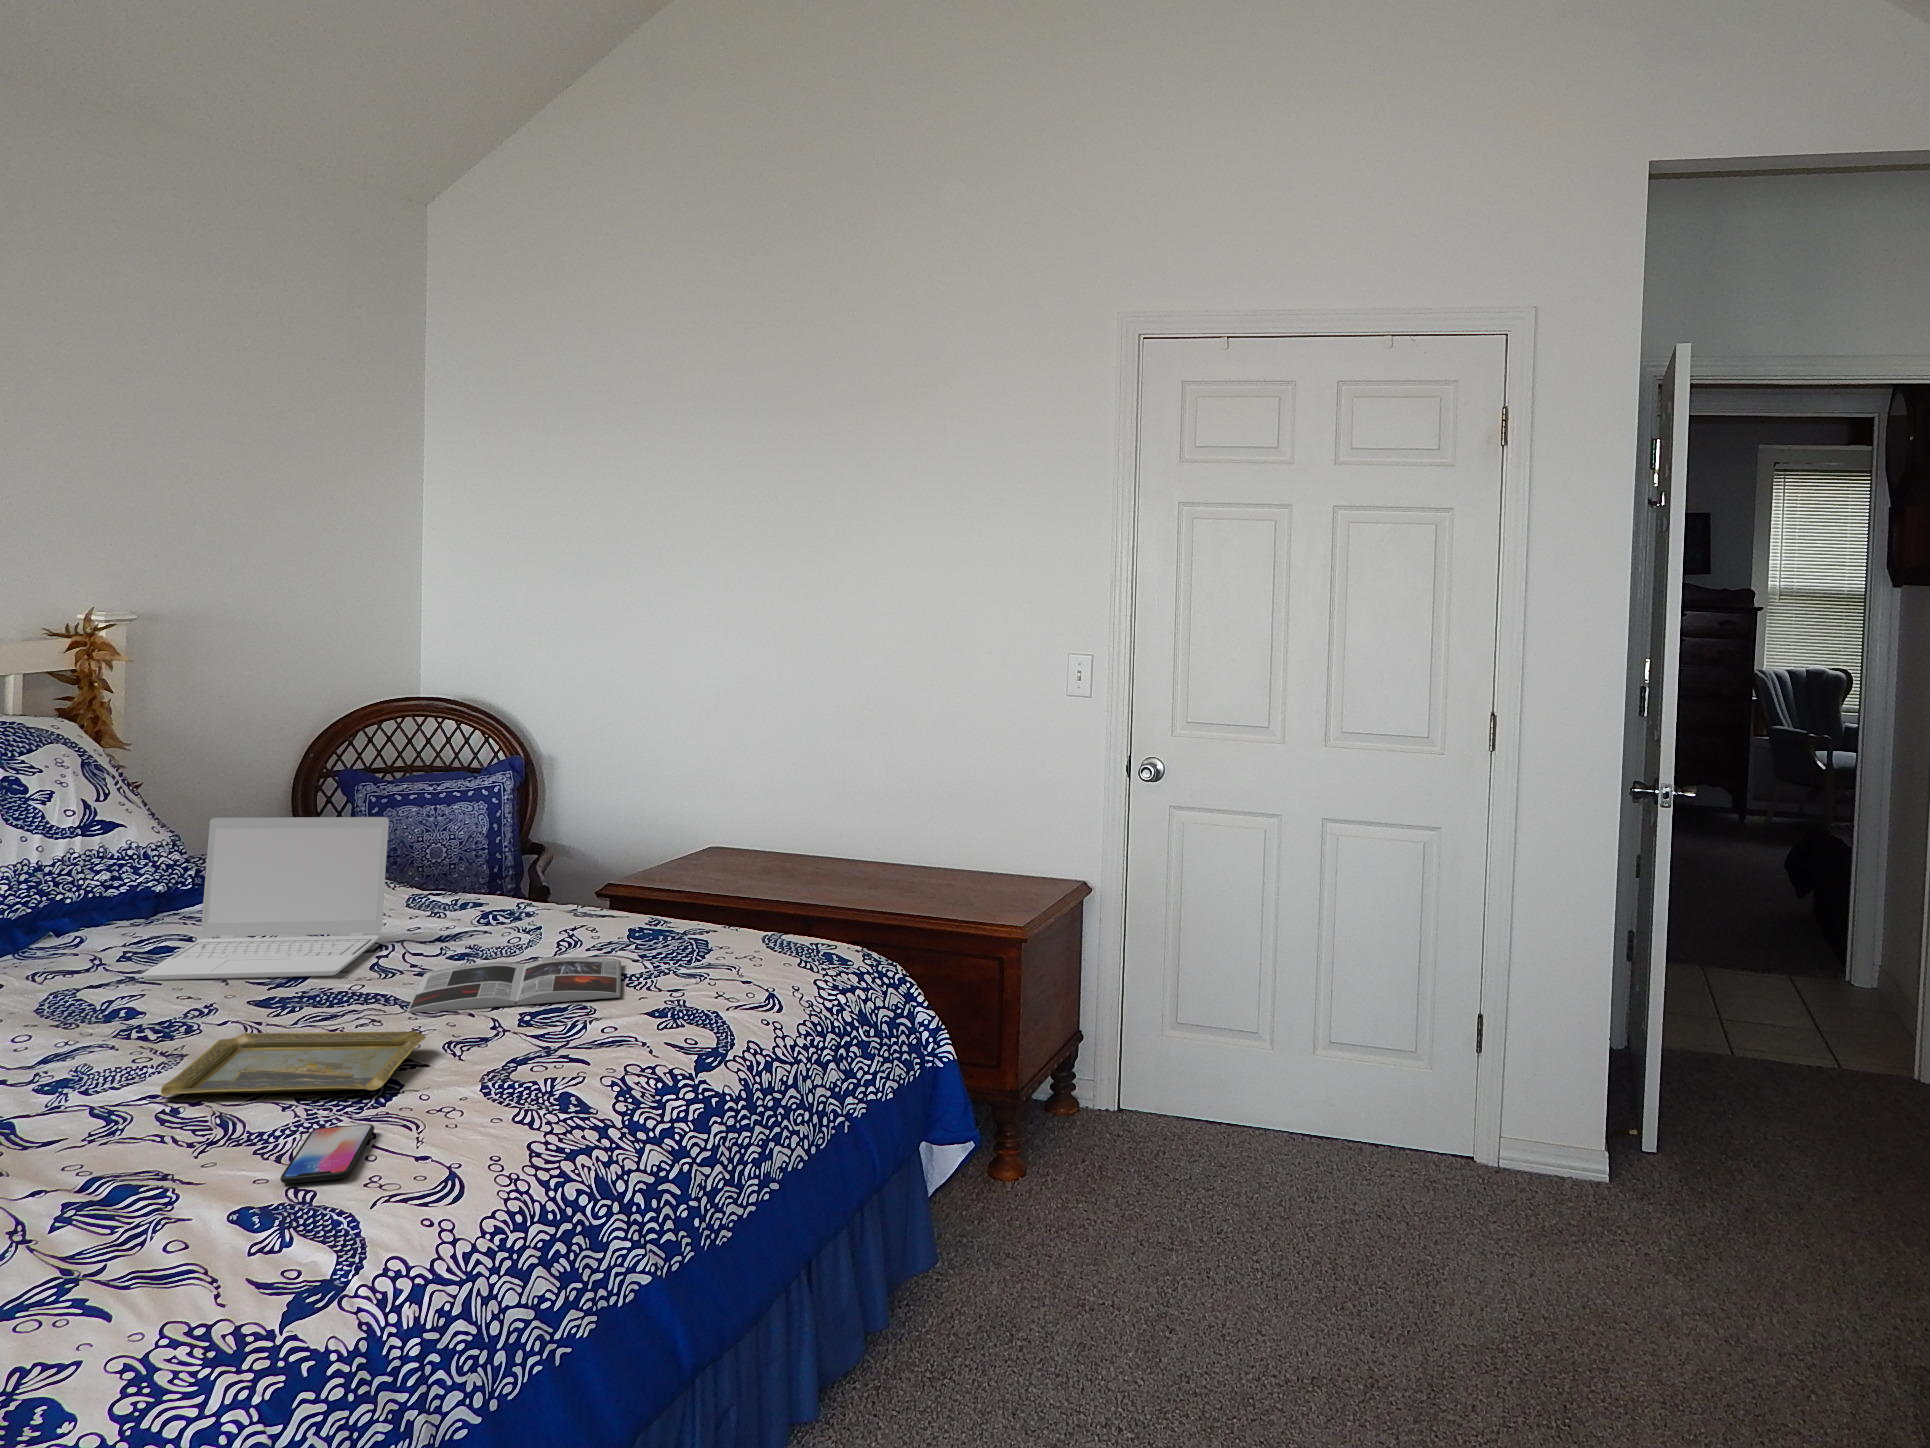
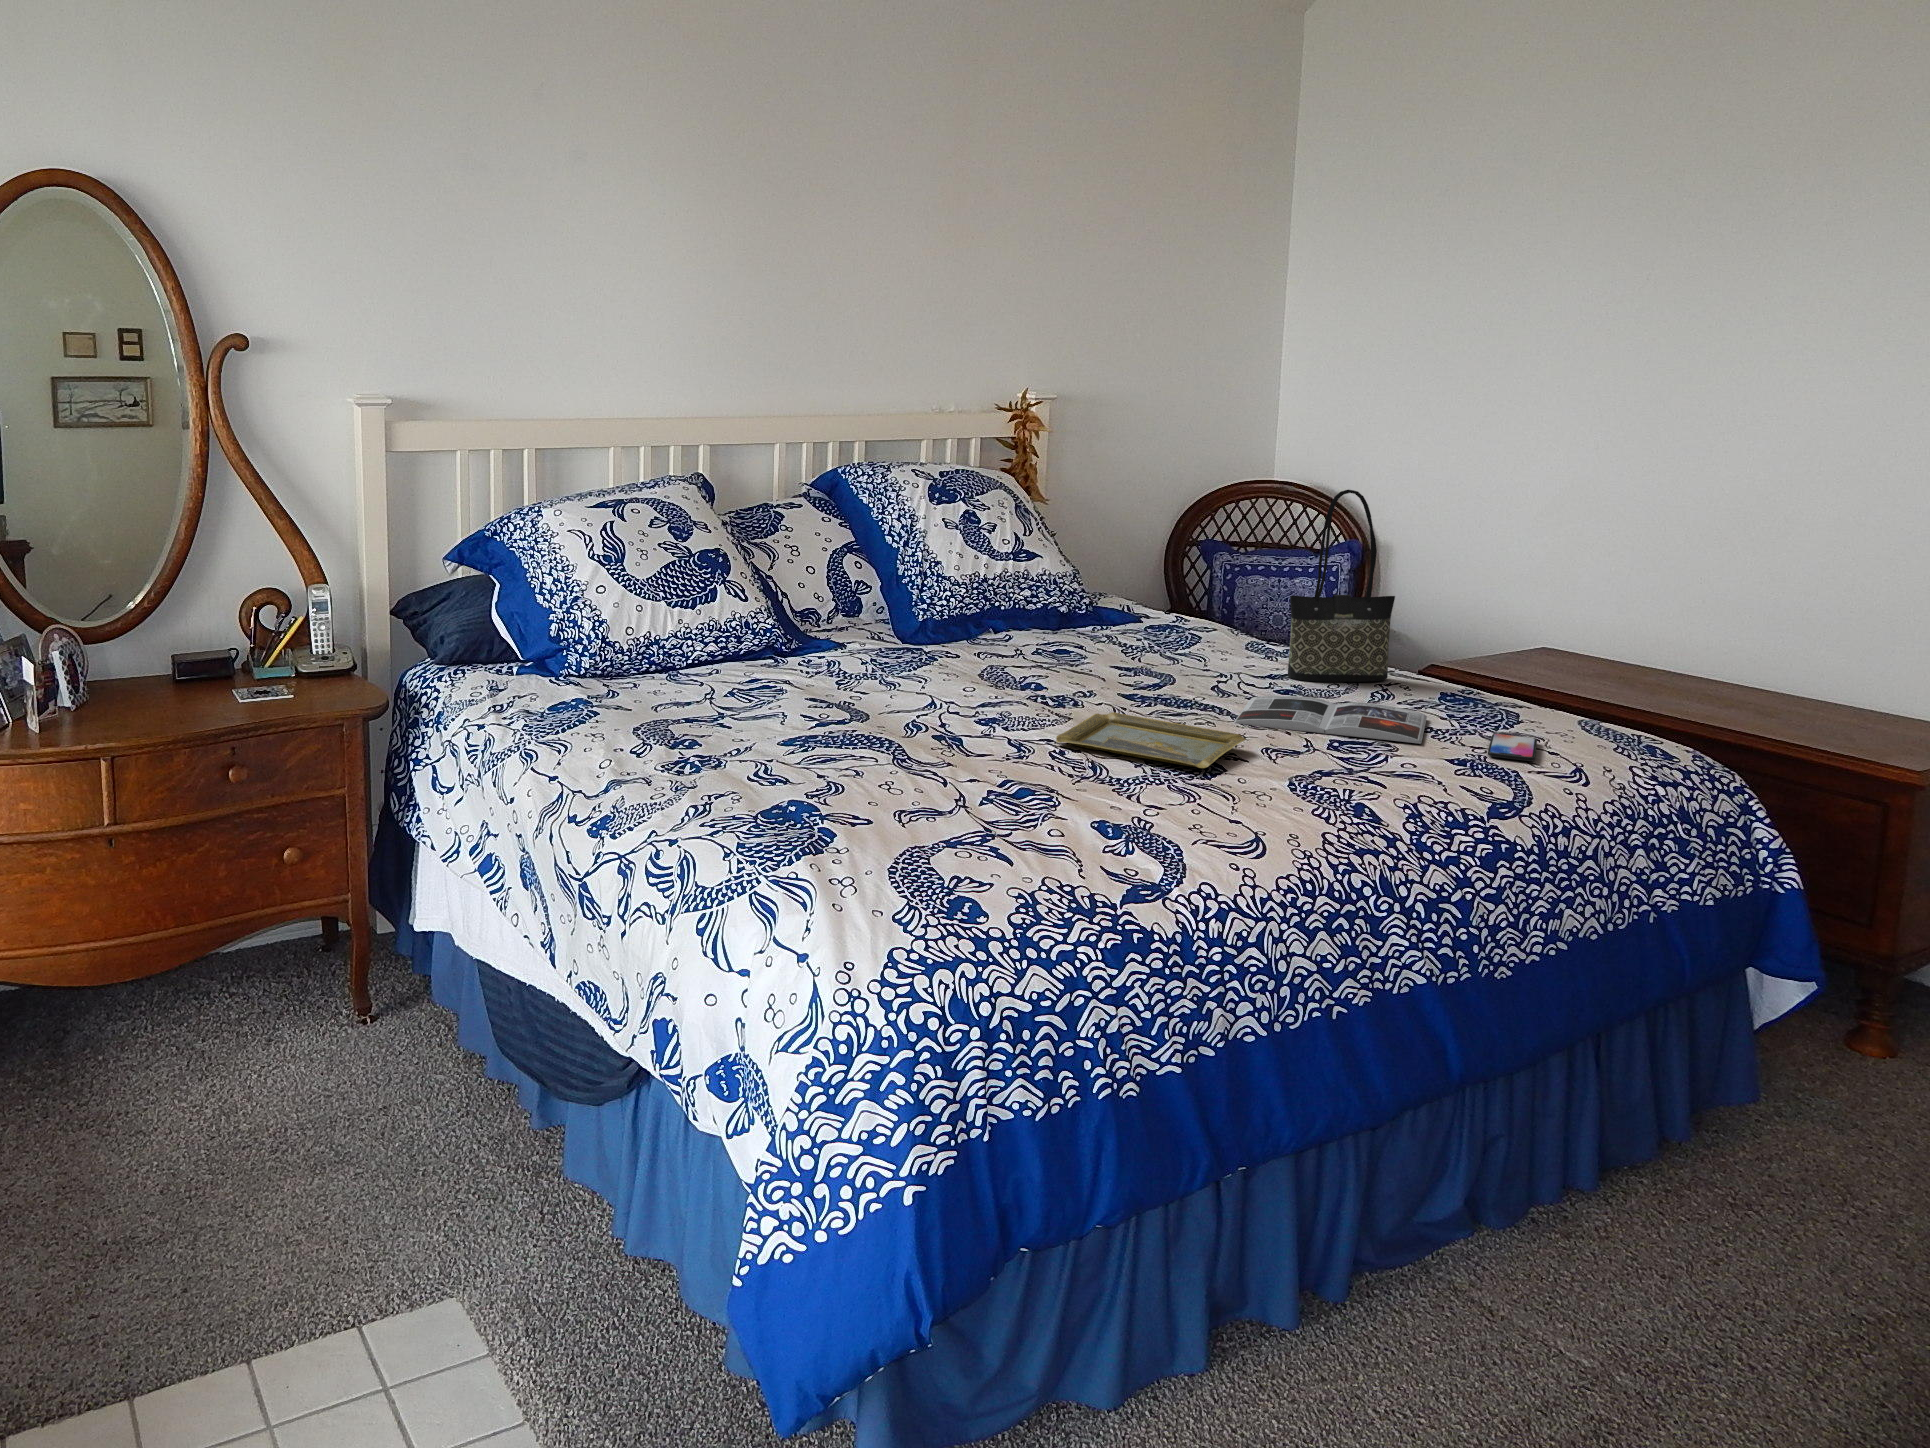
tote bag: none [463,724,577,939] -> present [1288,490,1395,682]
laptop: present [142,817,389,980] -> none [1049,554,1230,688]
smartphone: present [280,1124,374,1183] -> present [1488,734,1537,761]

